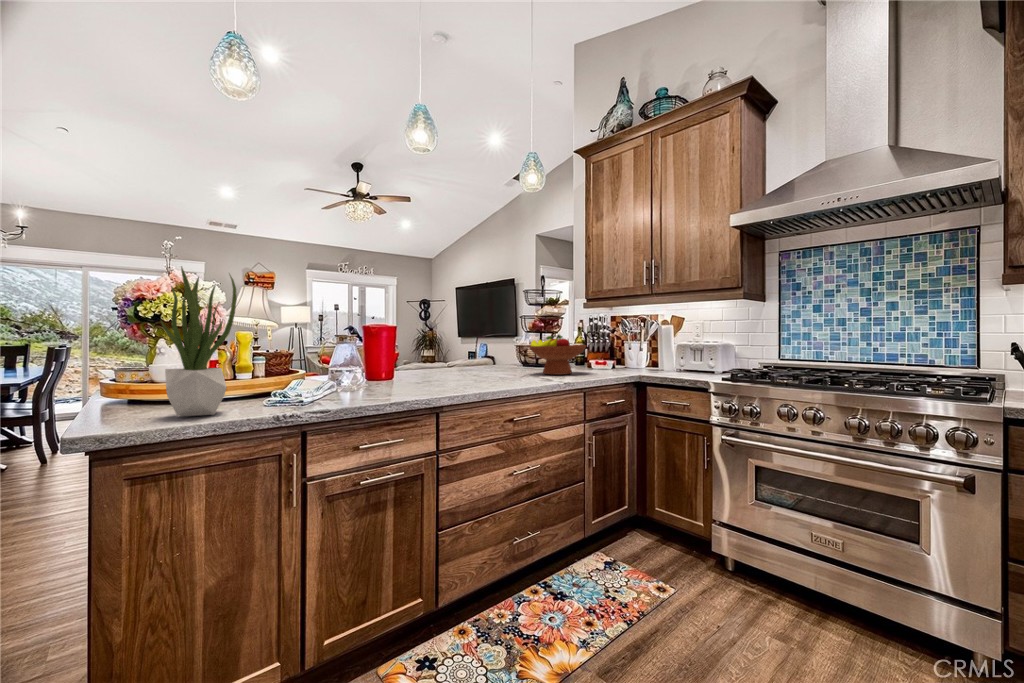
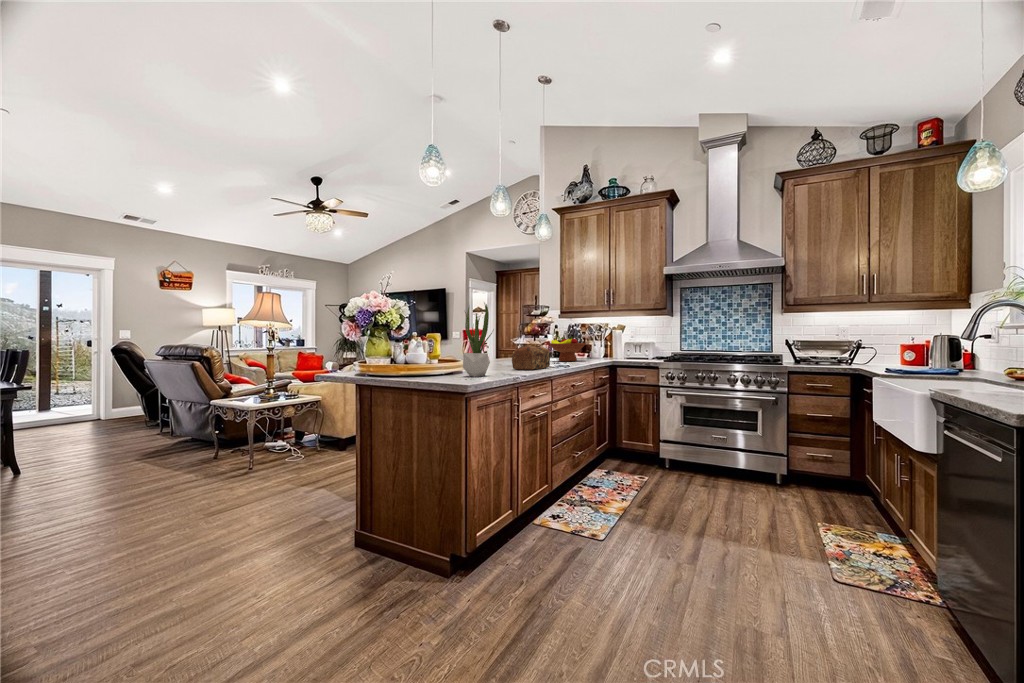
bread loaf: none [356,353,444,398] -> present [512,346,550,370]

